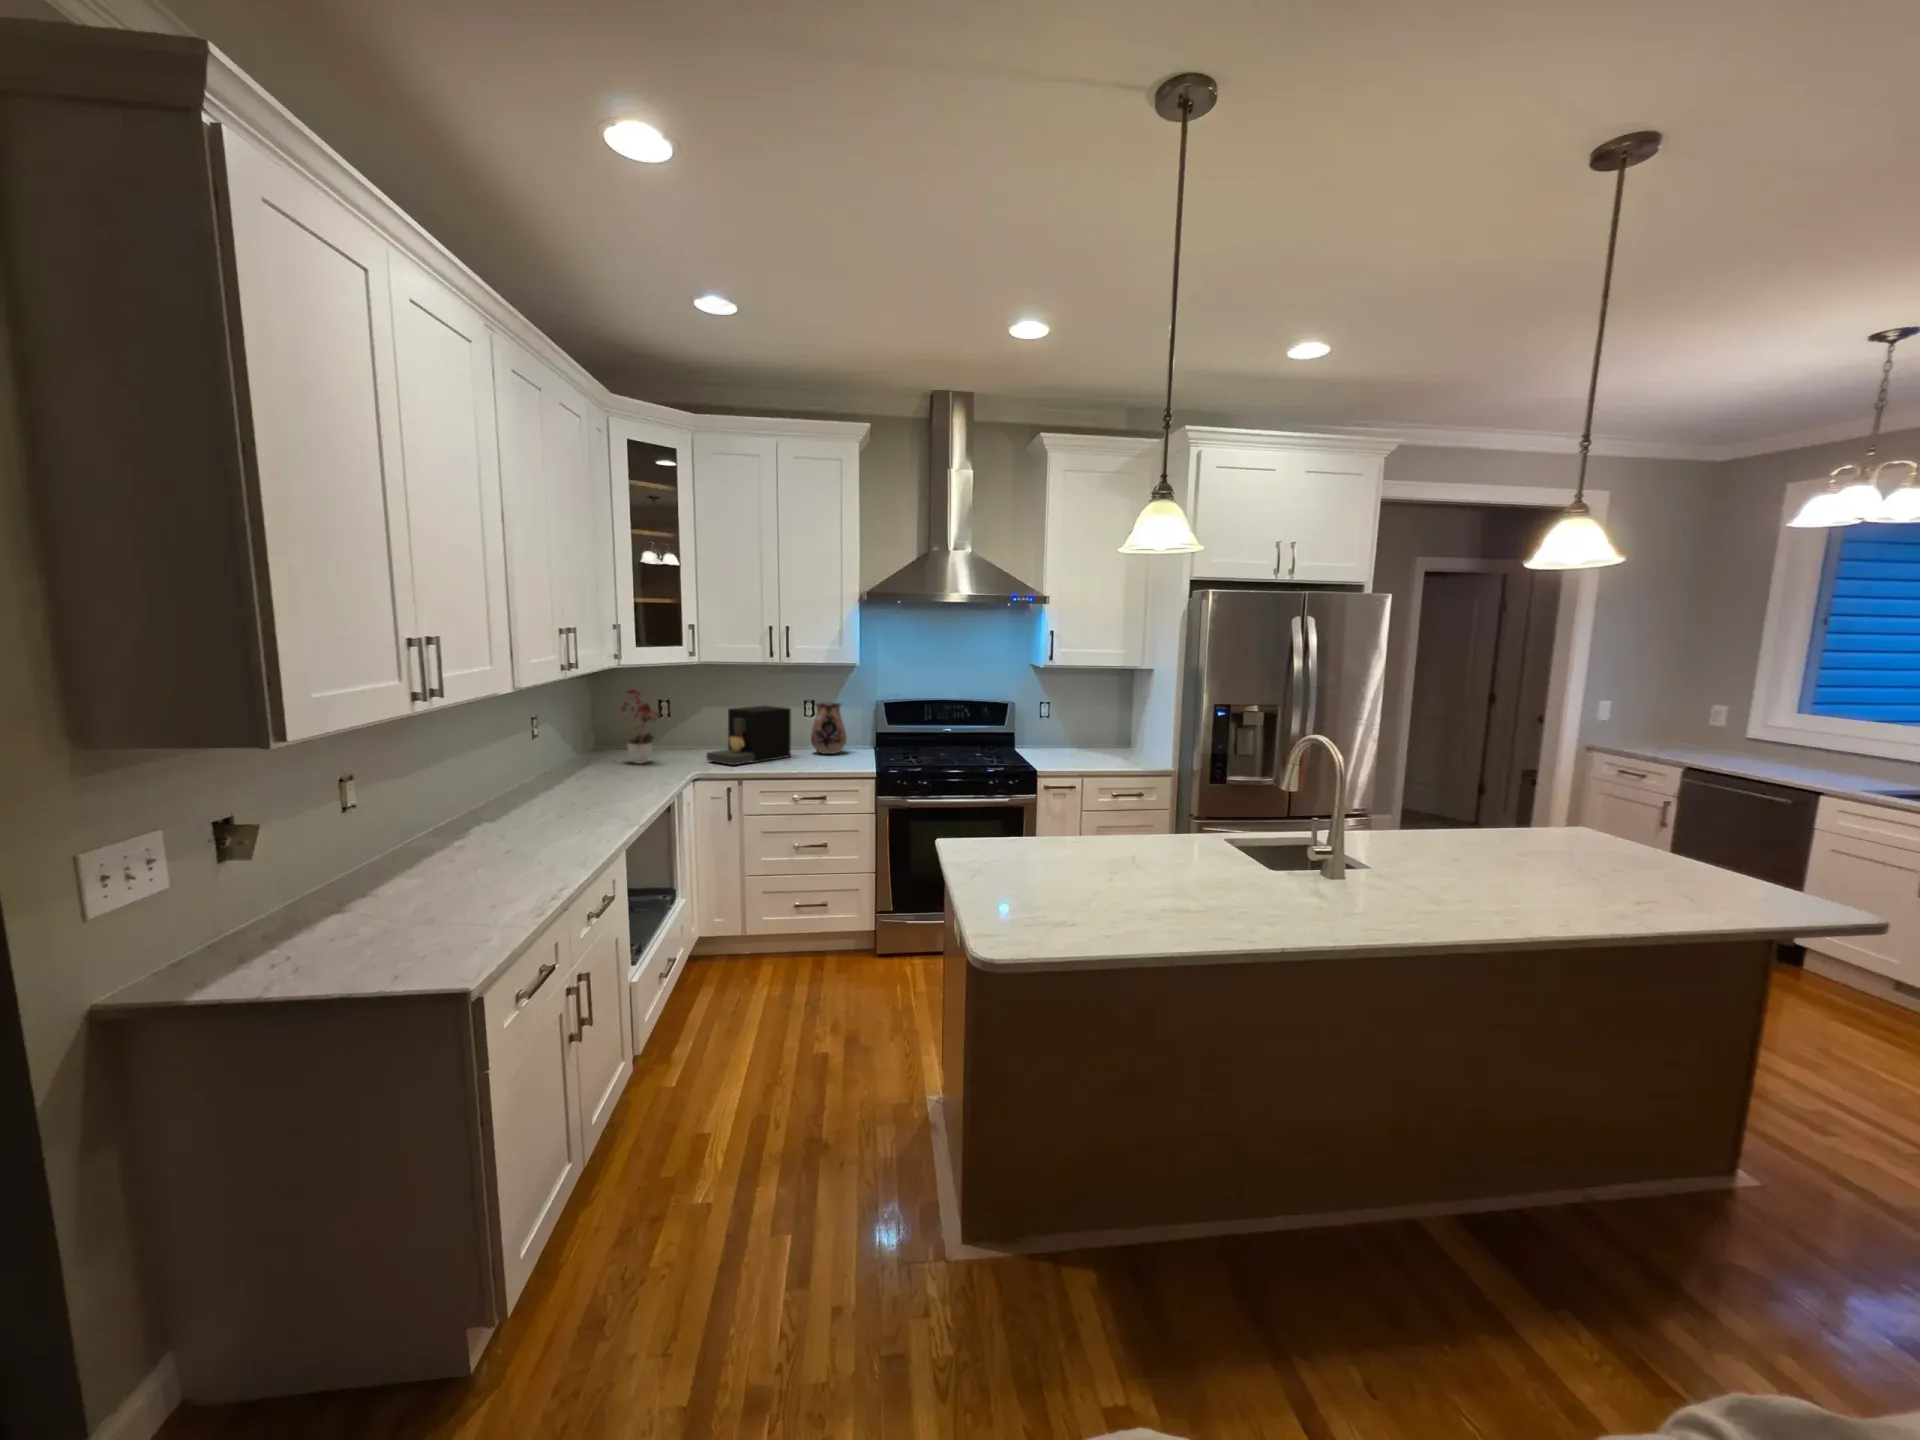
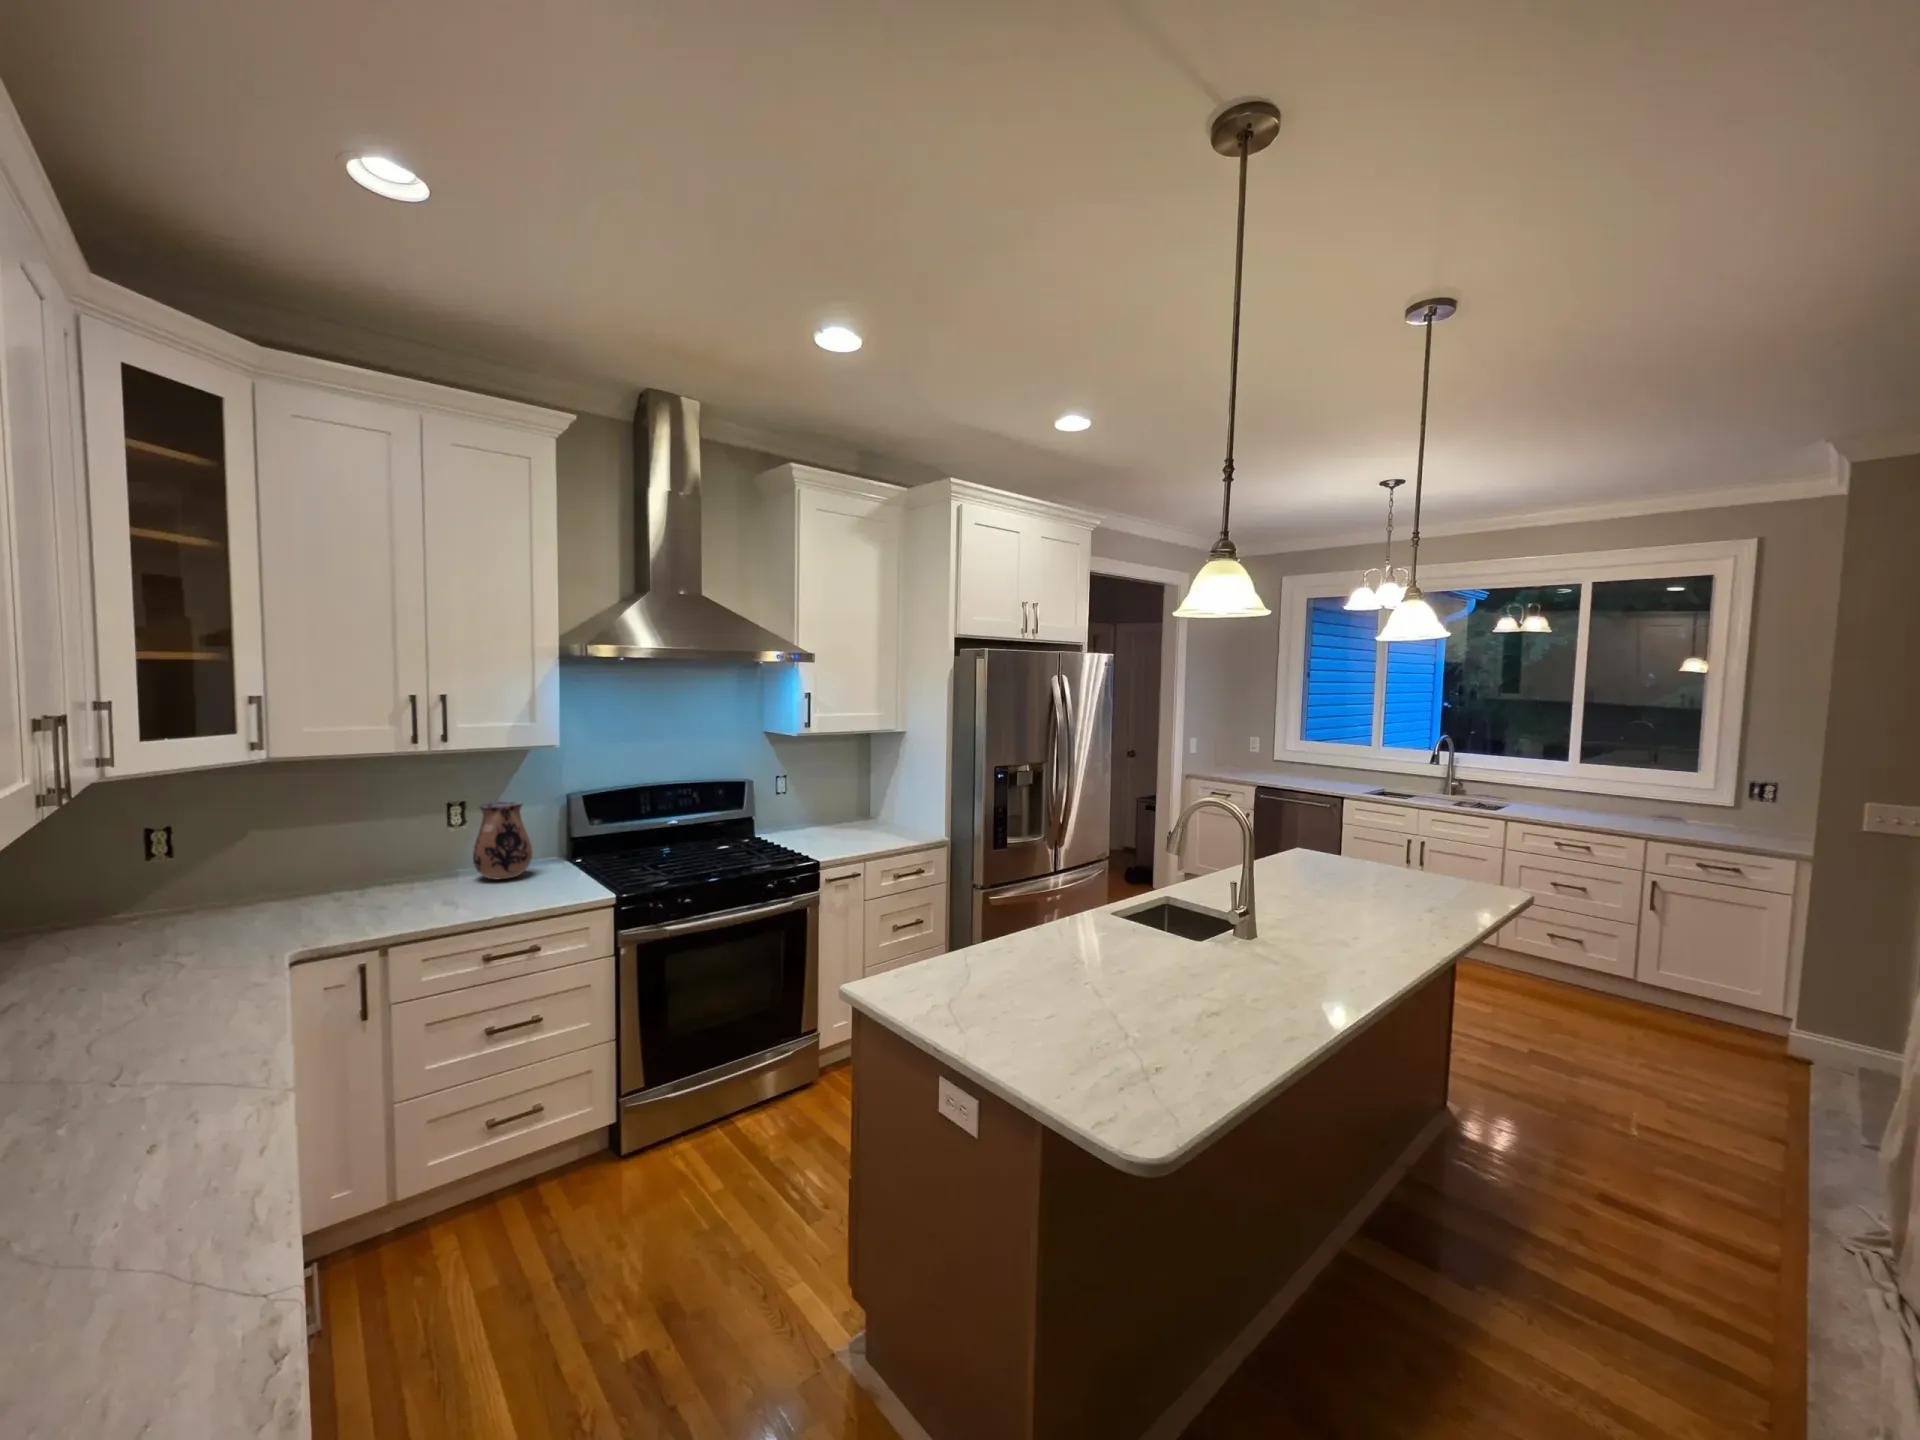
flower arrangement: present [619,689,660,764] -> none [73,814,204,958]
coffee maker: present [707,706,791,765] -> none [296,819,447,928]

